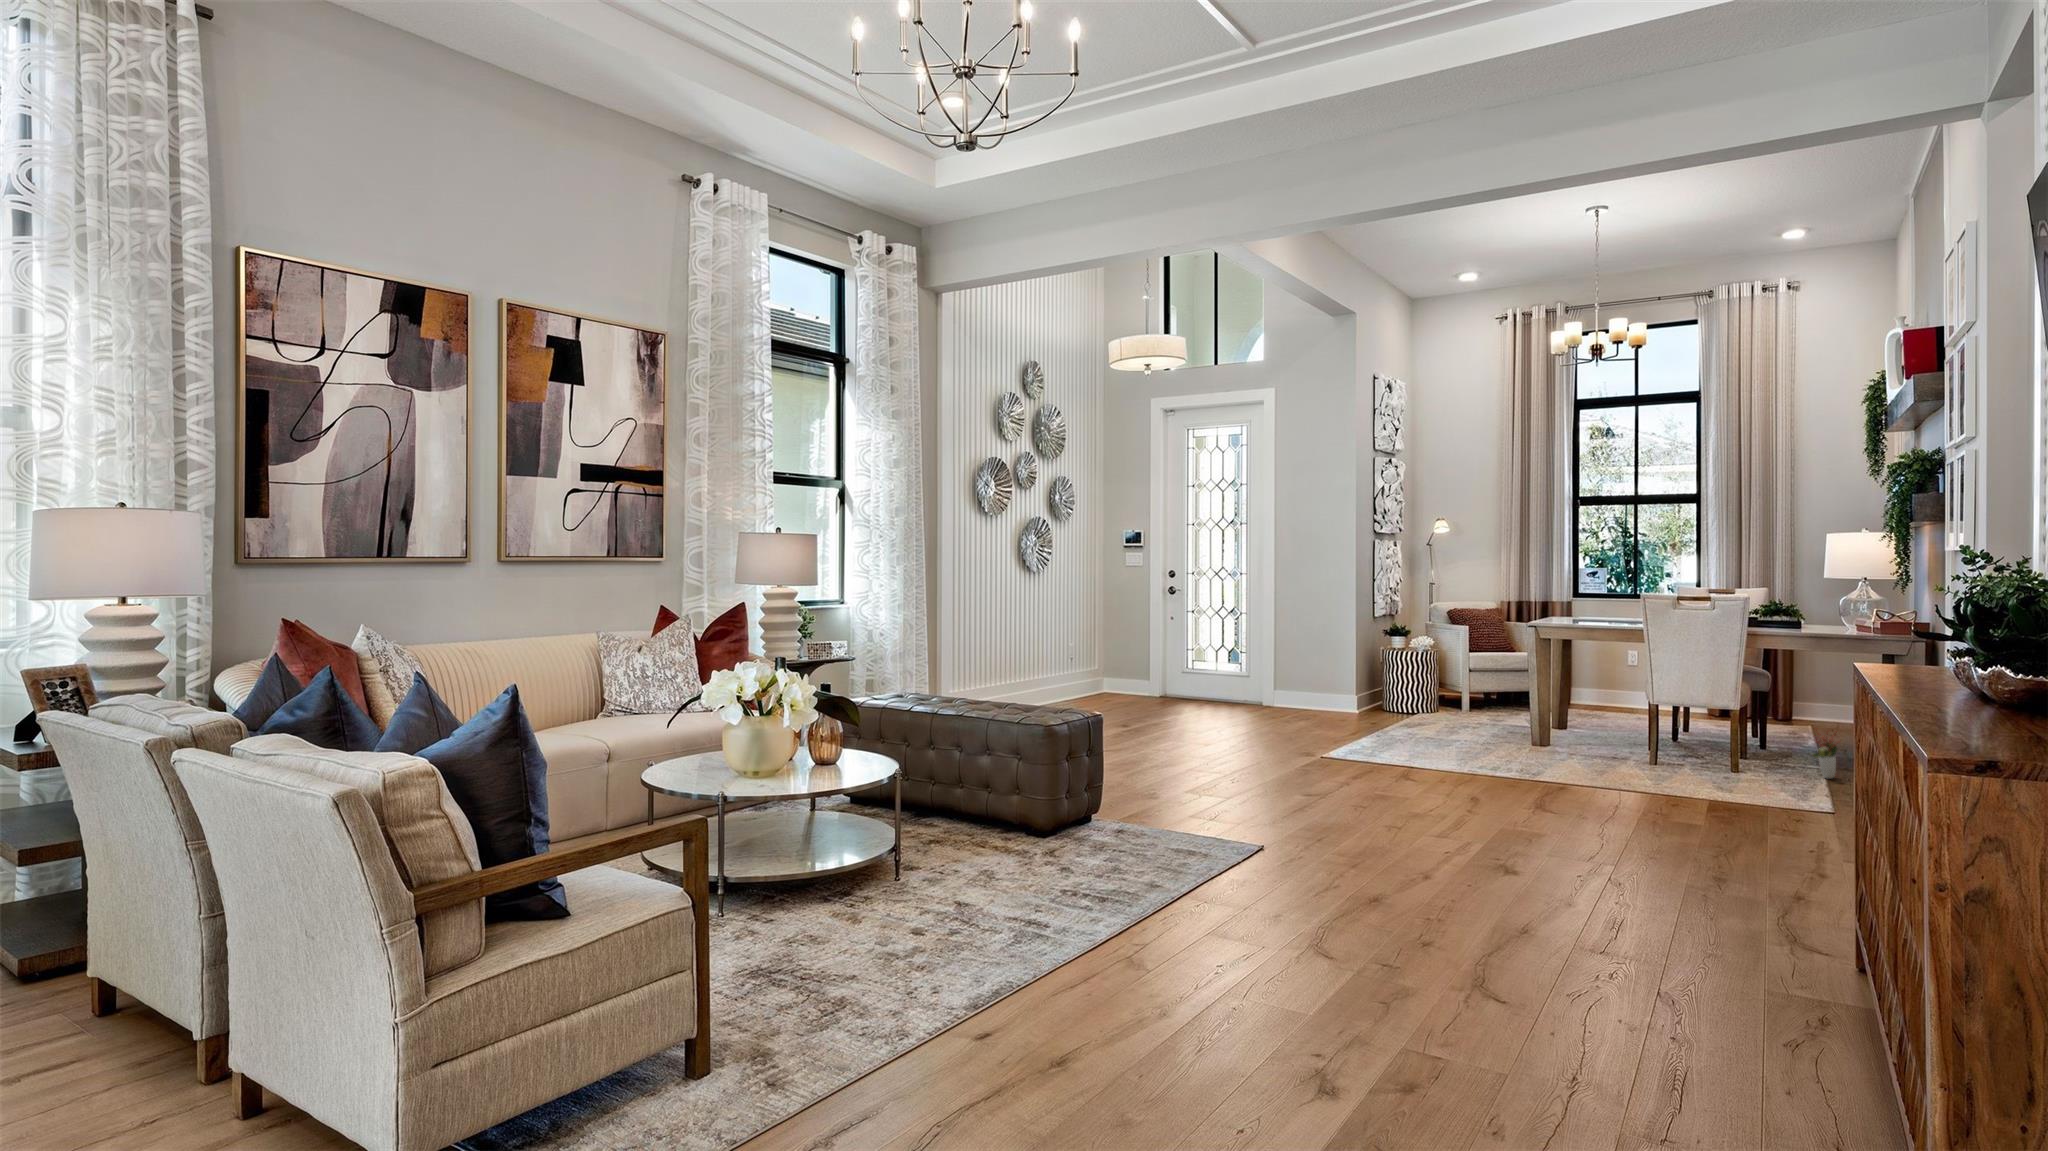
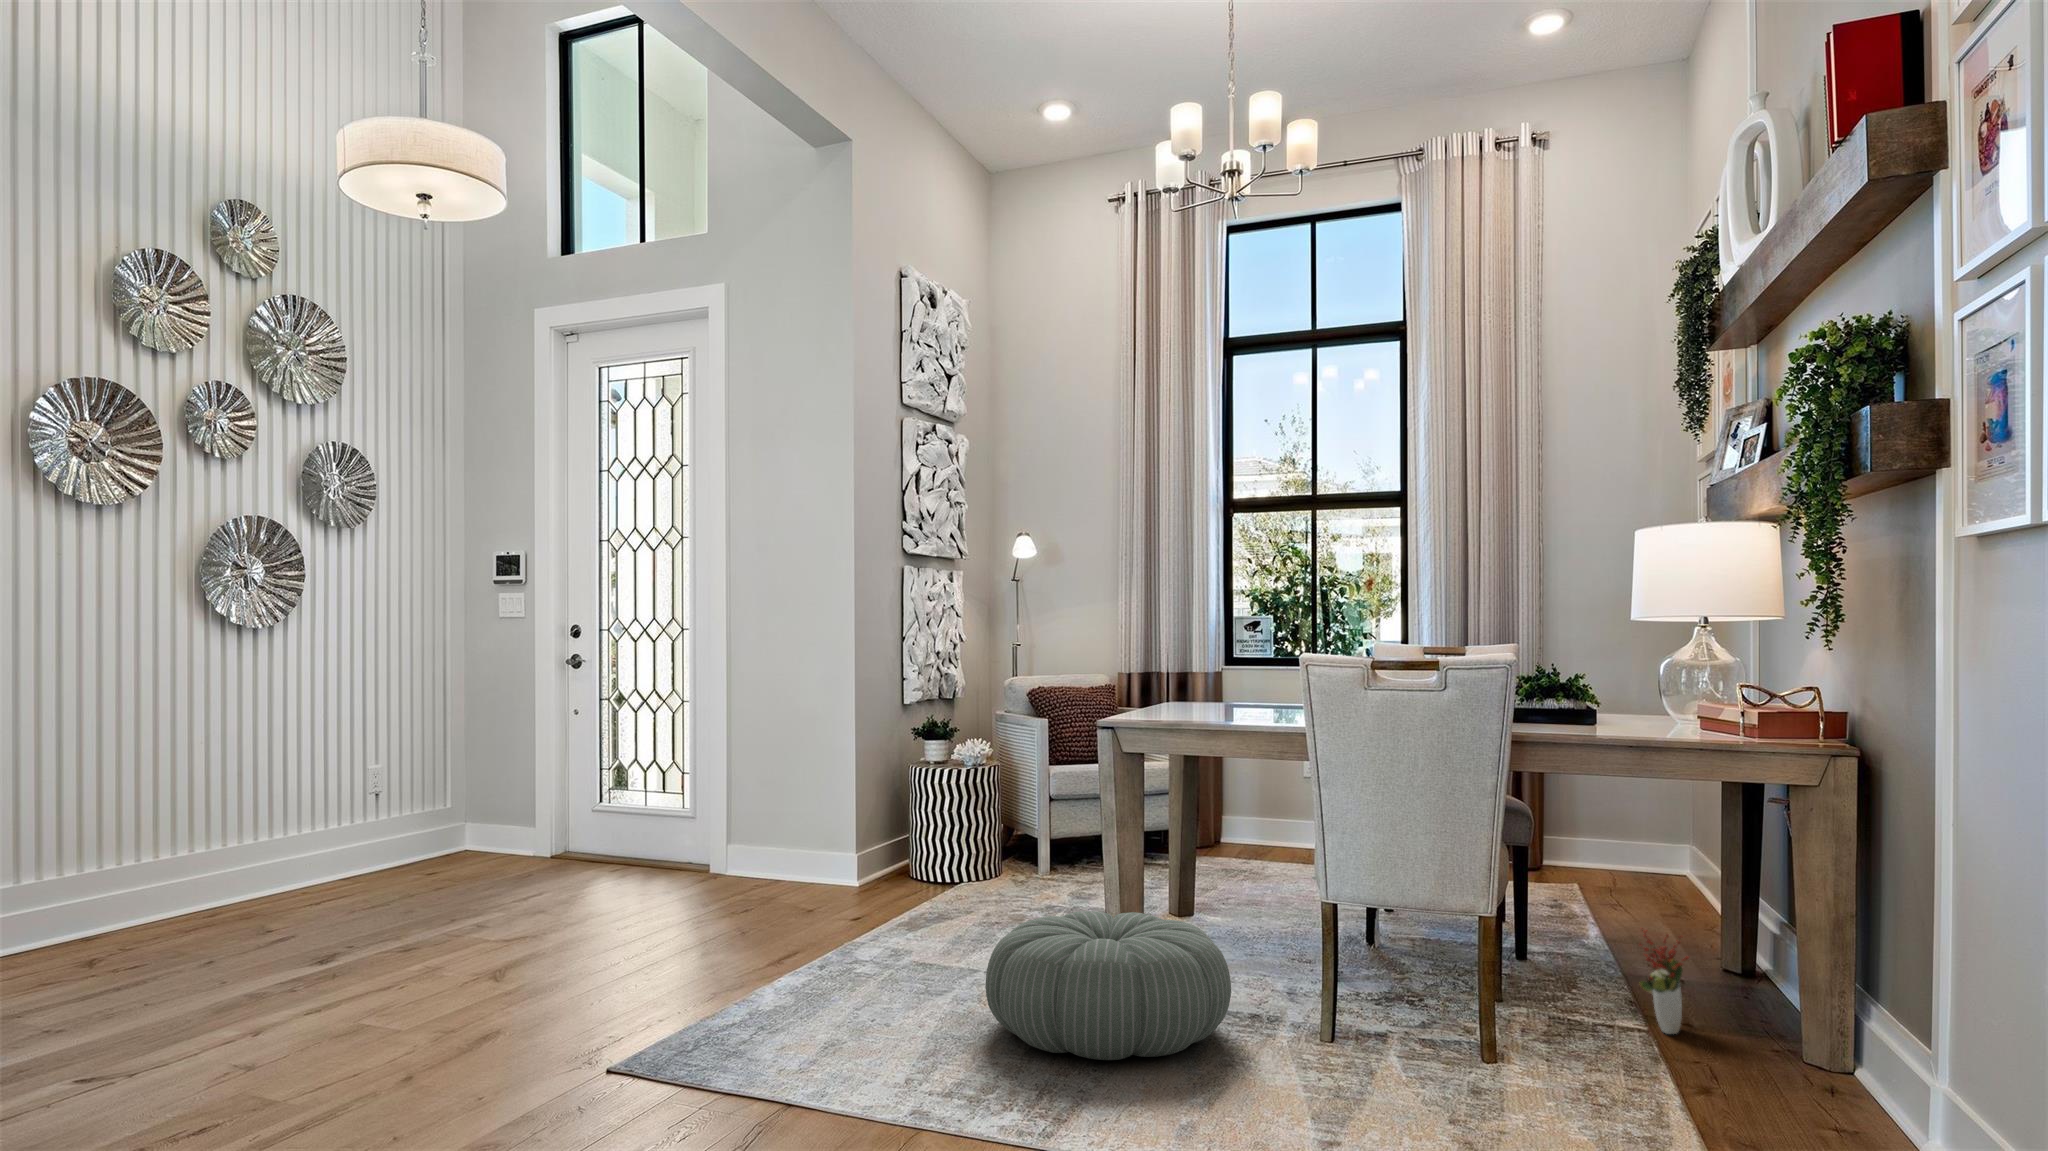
pouf: none [1467,711,1590,770] -> present [985,911,1231,1060]

